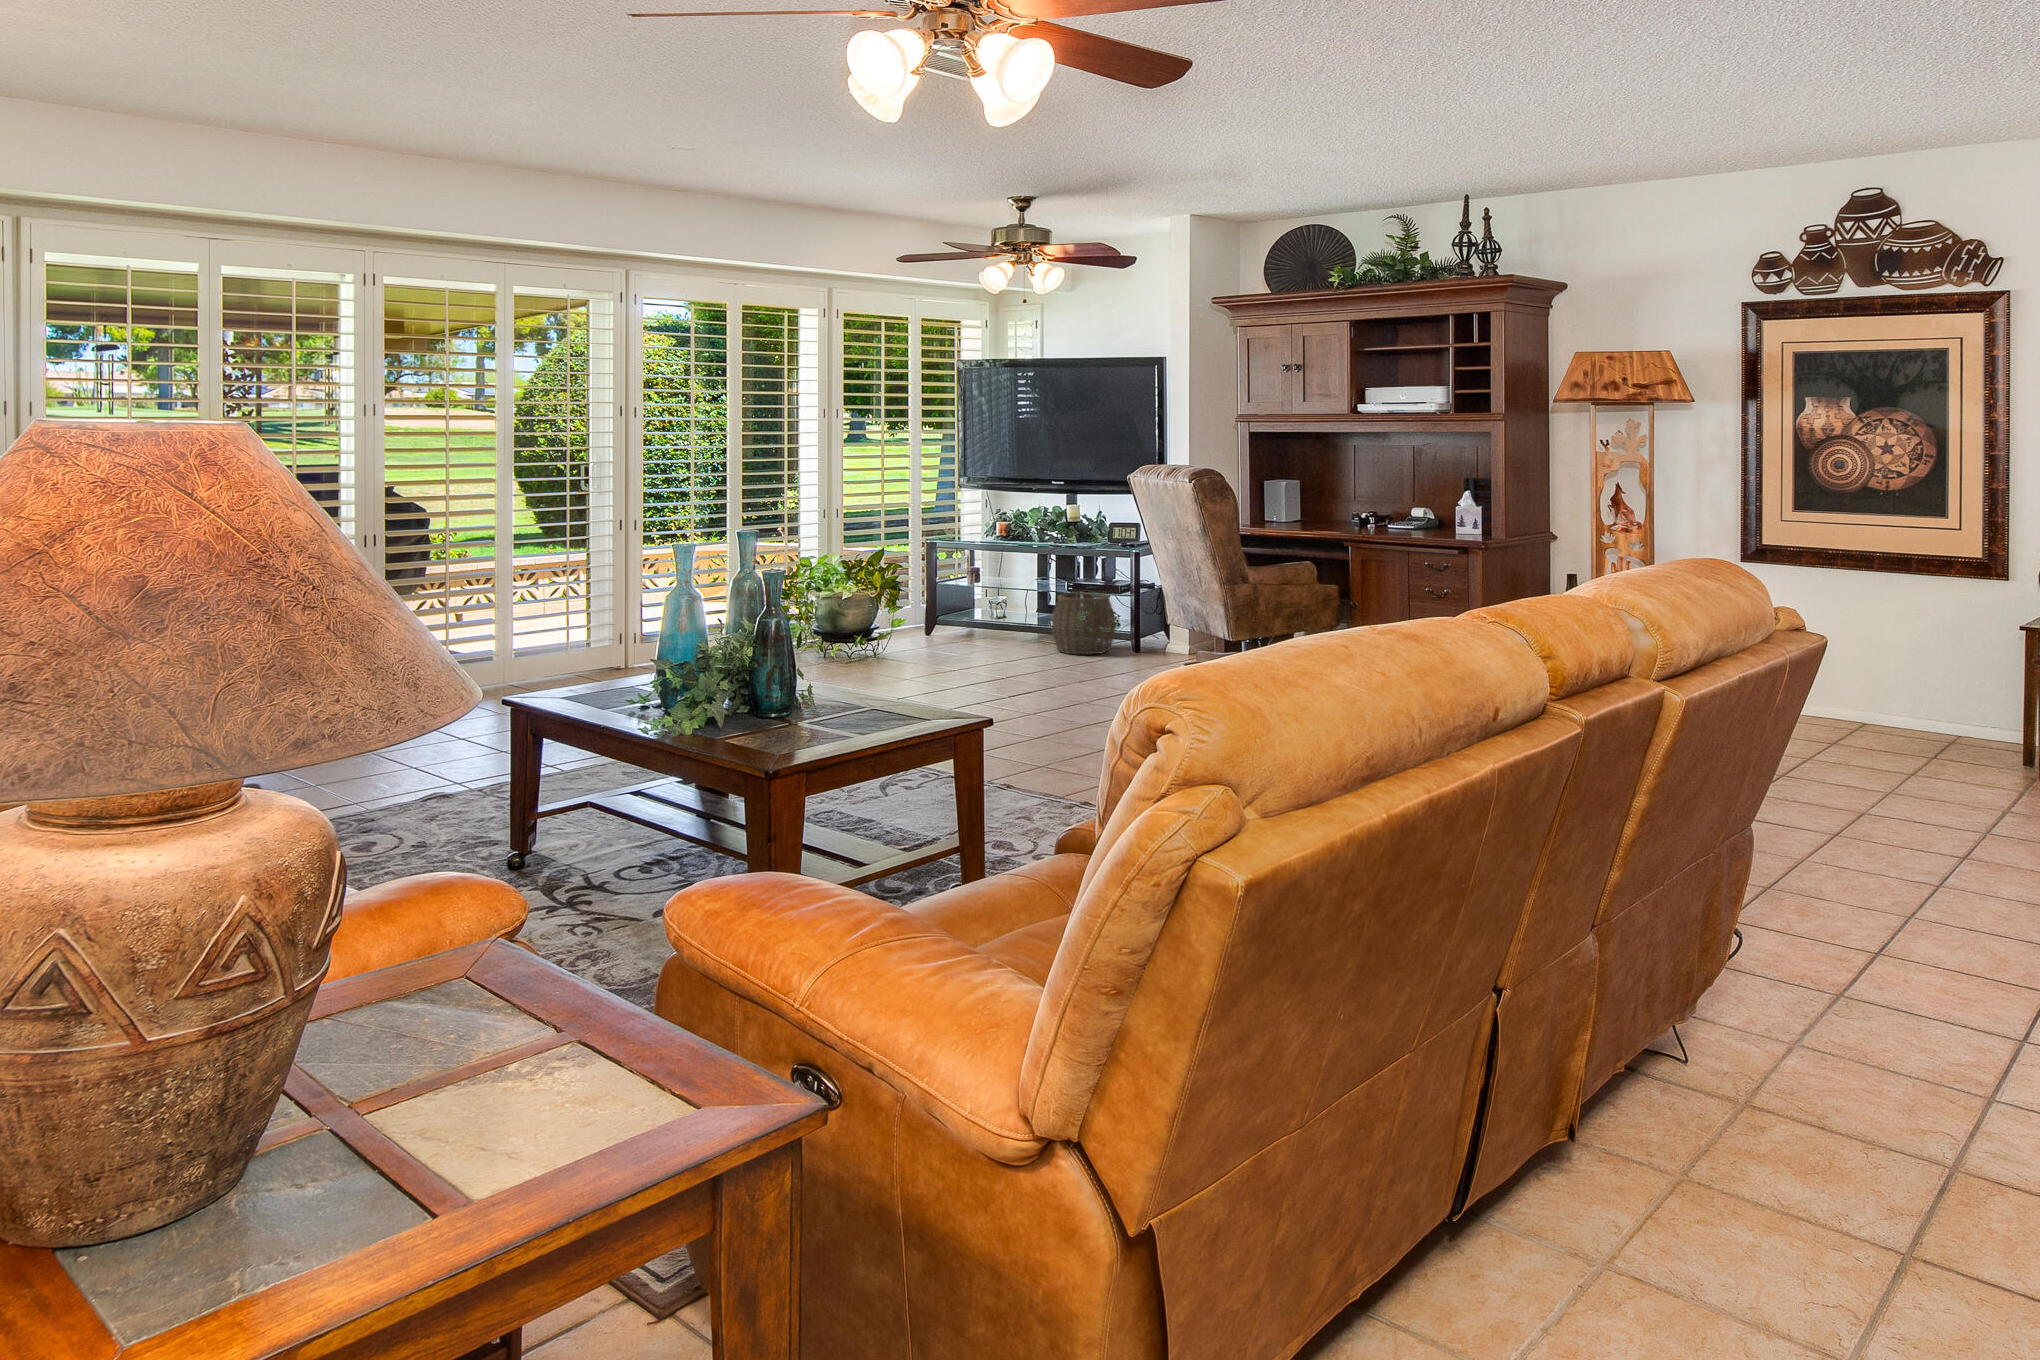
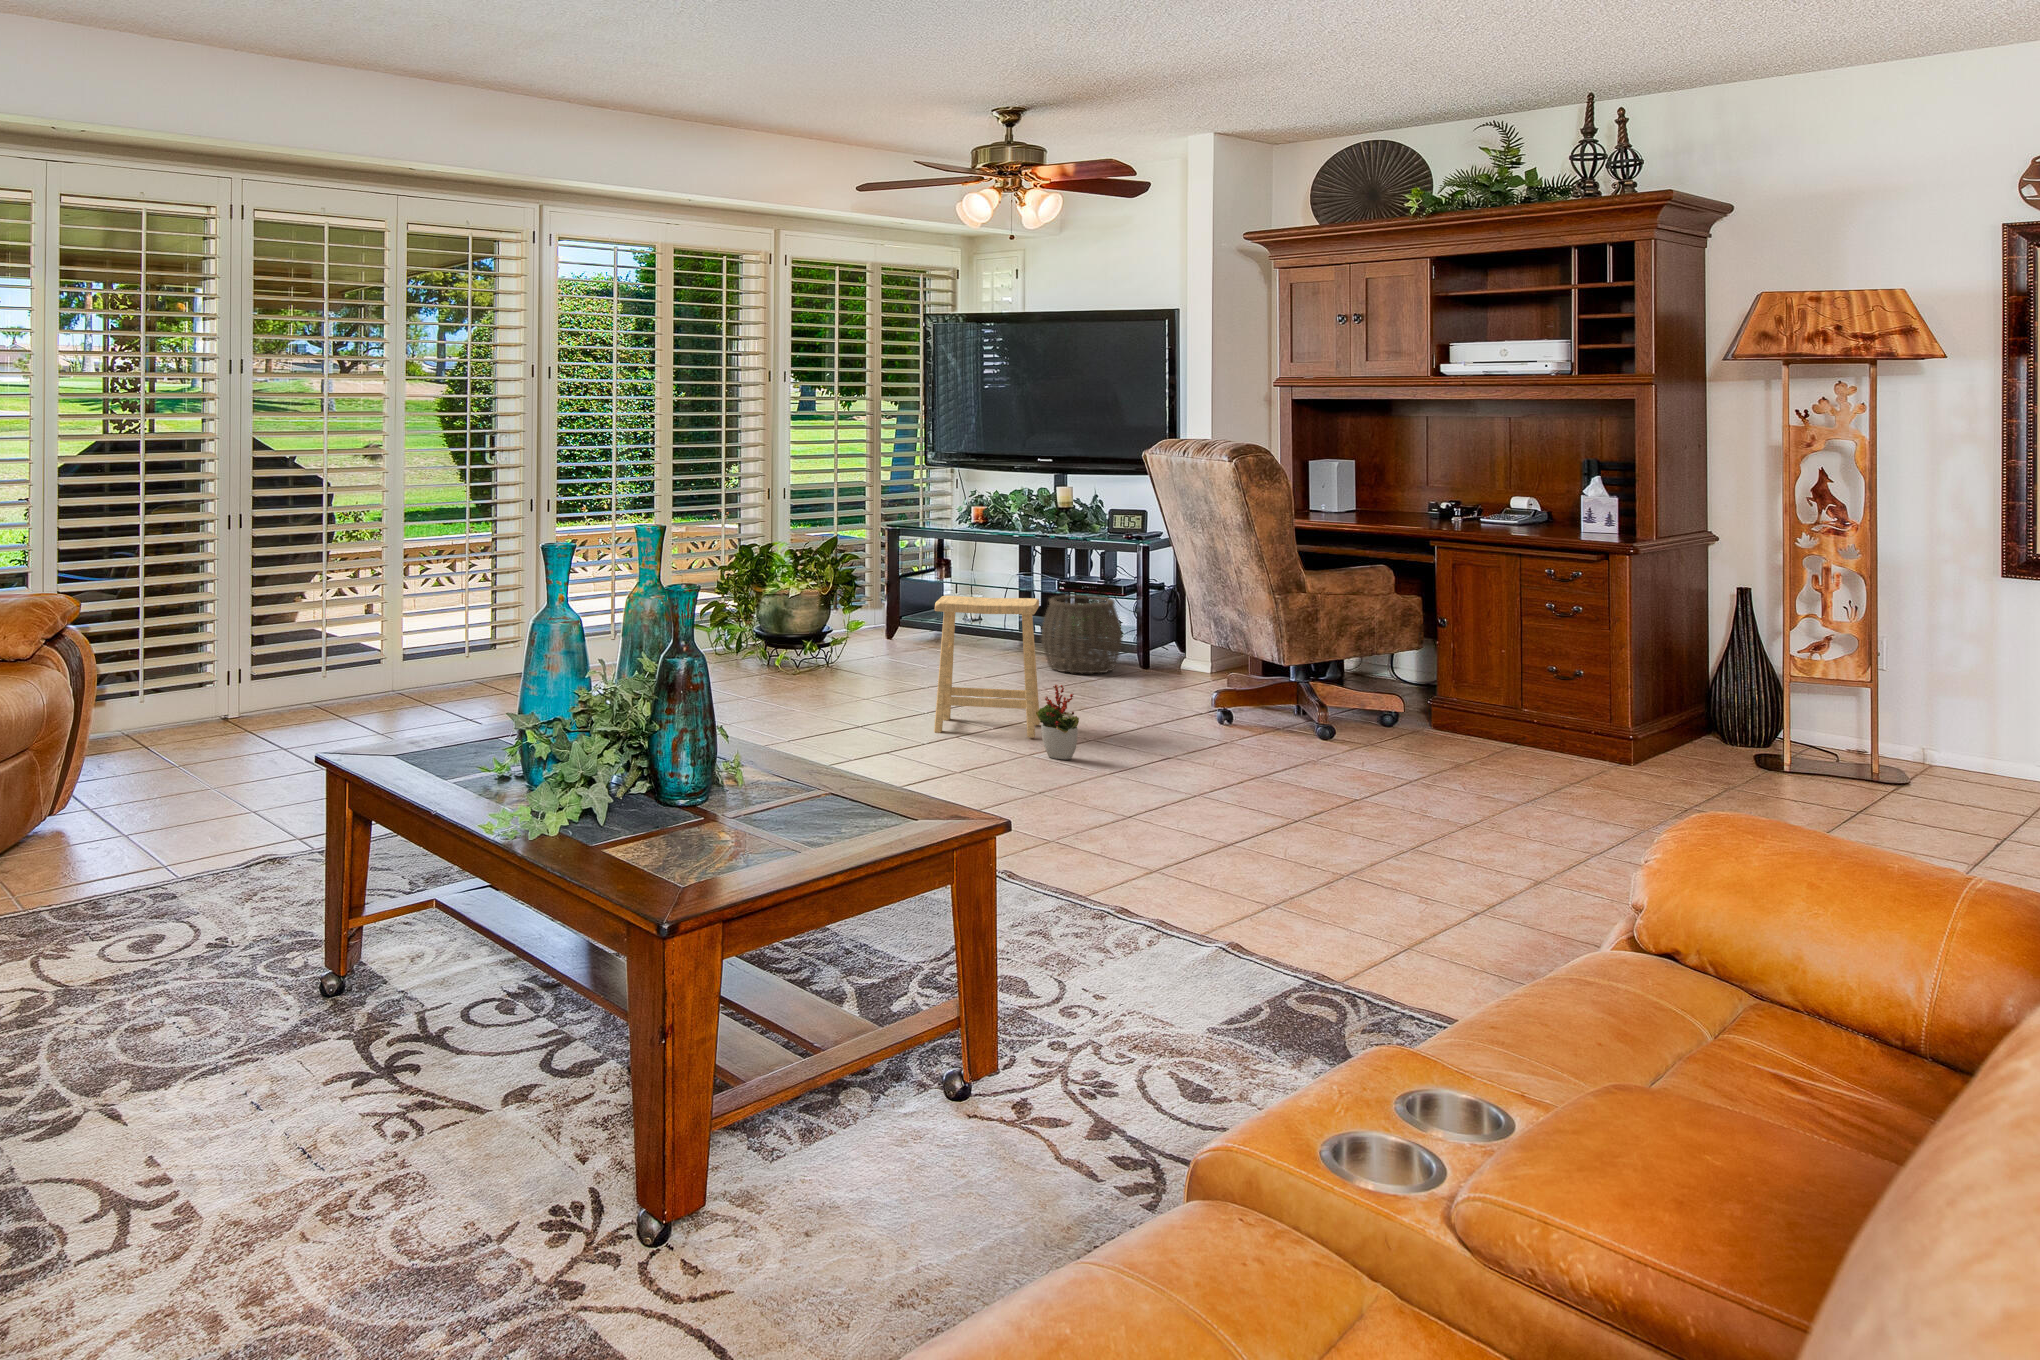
footstool: none [962,590,1046,699] -> present [934,596,1040,738]
decorative plant: none [1041,654,1074,713] -> present [1036,685,1079,759]

